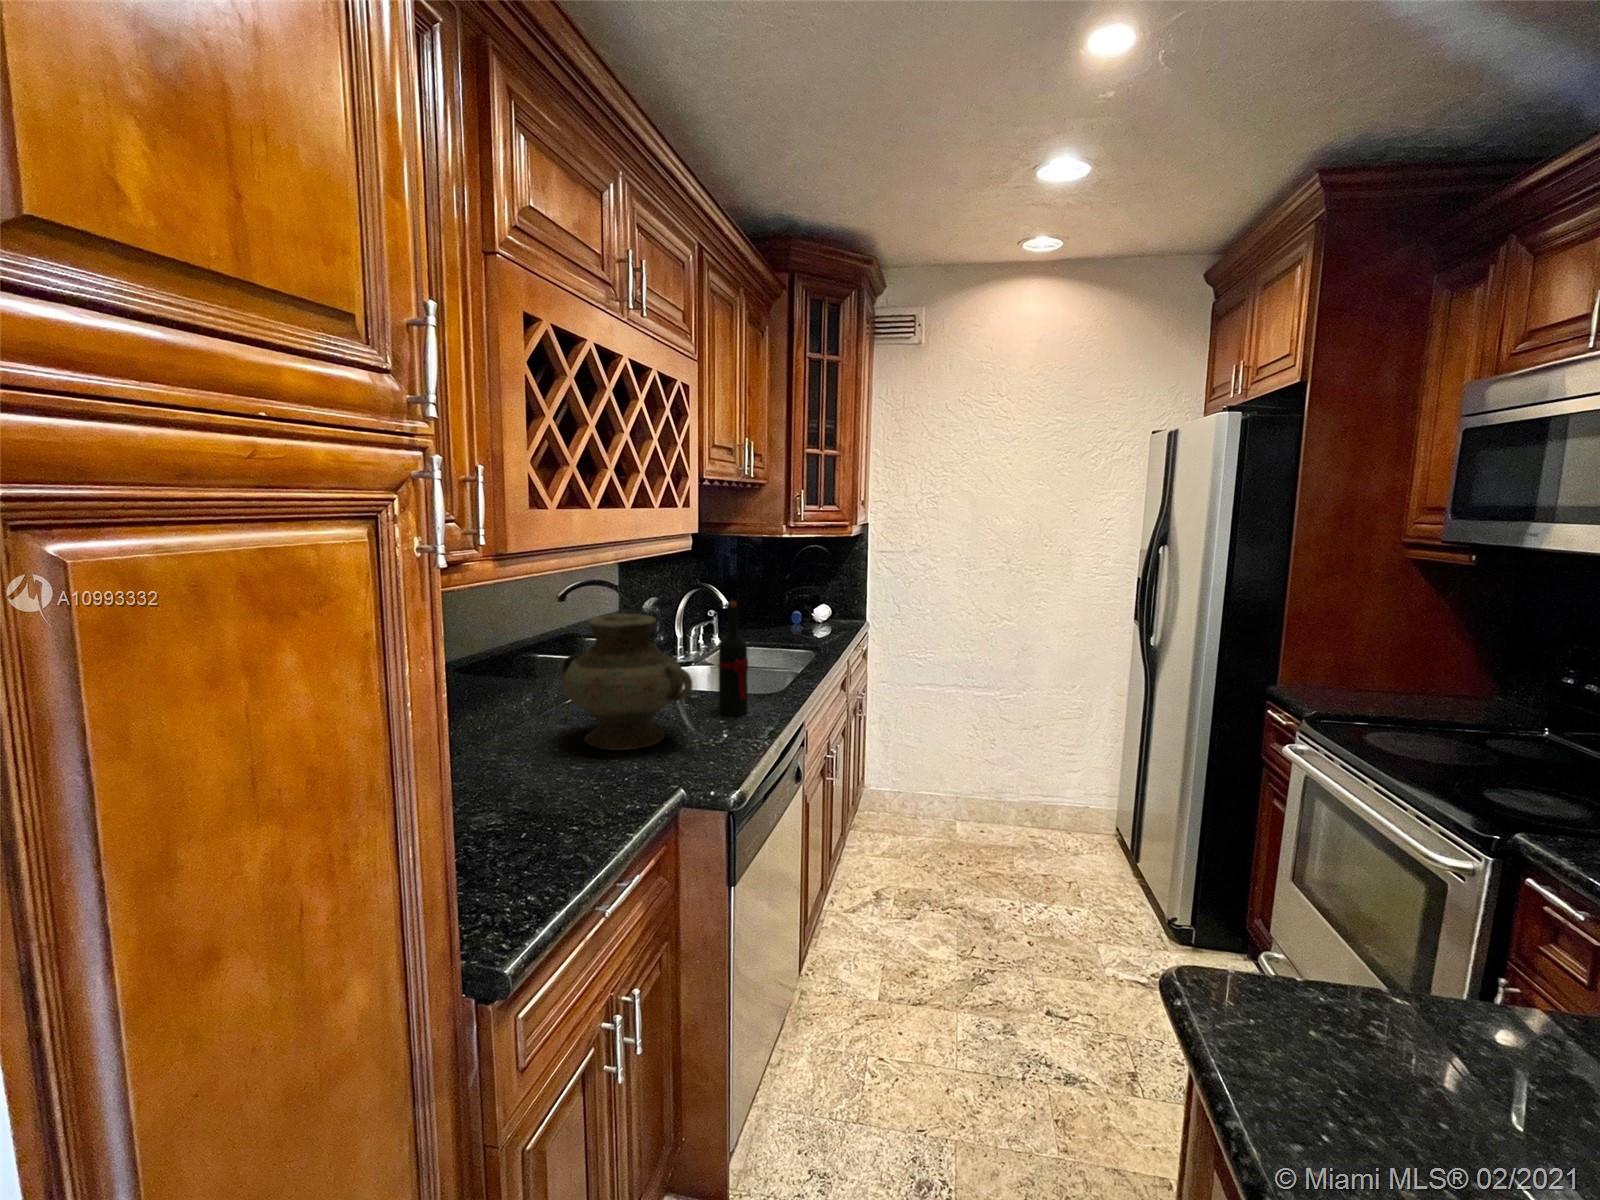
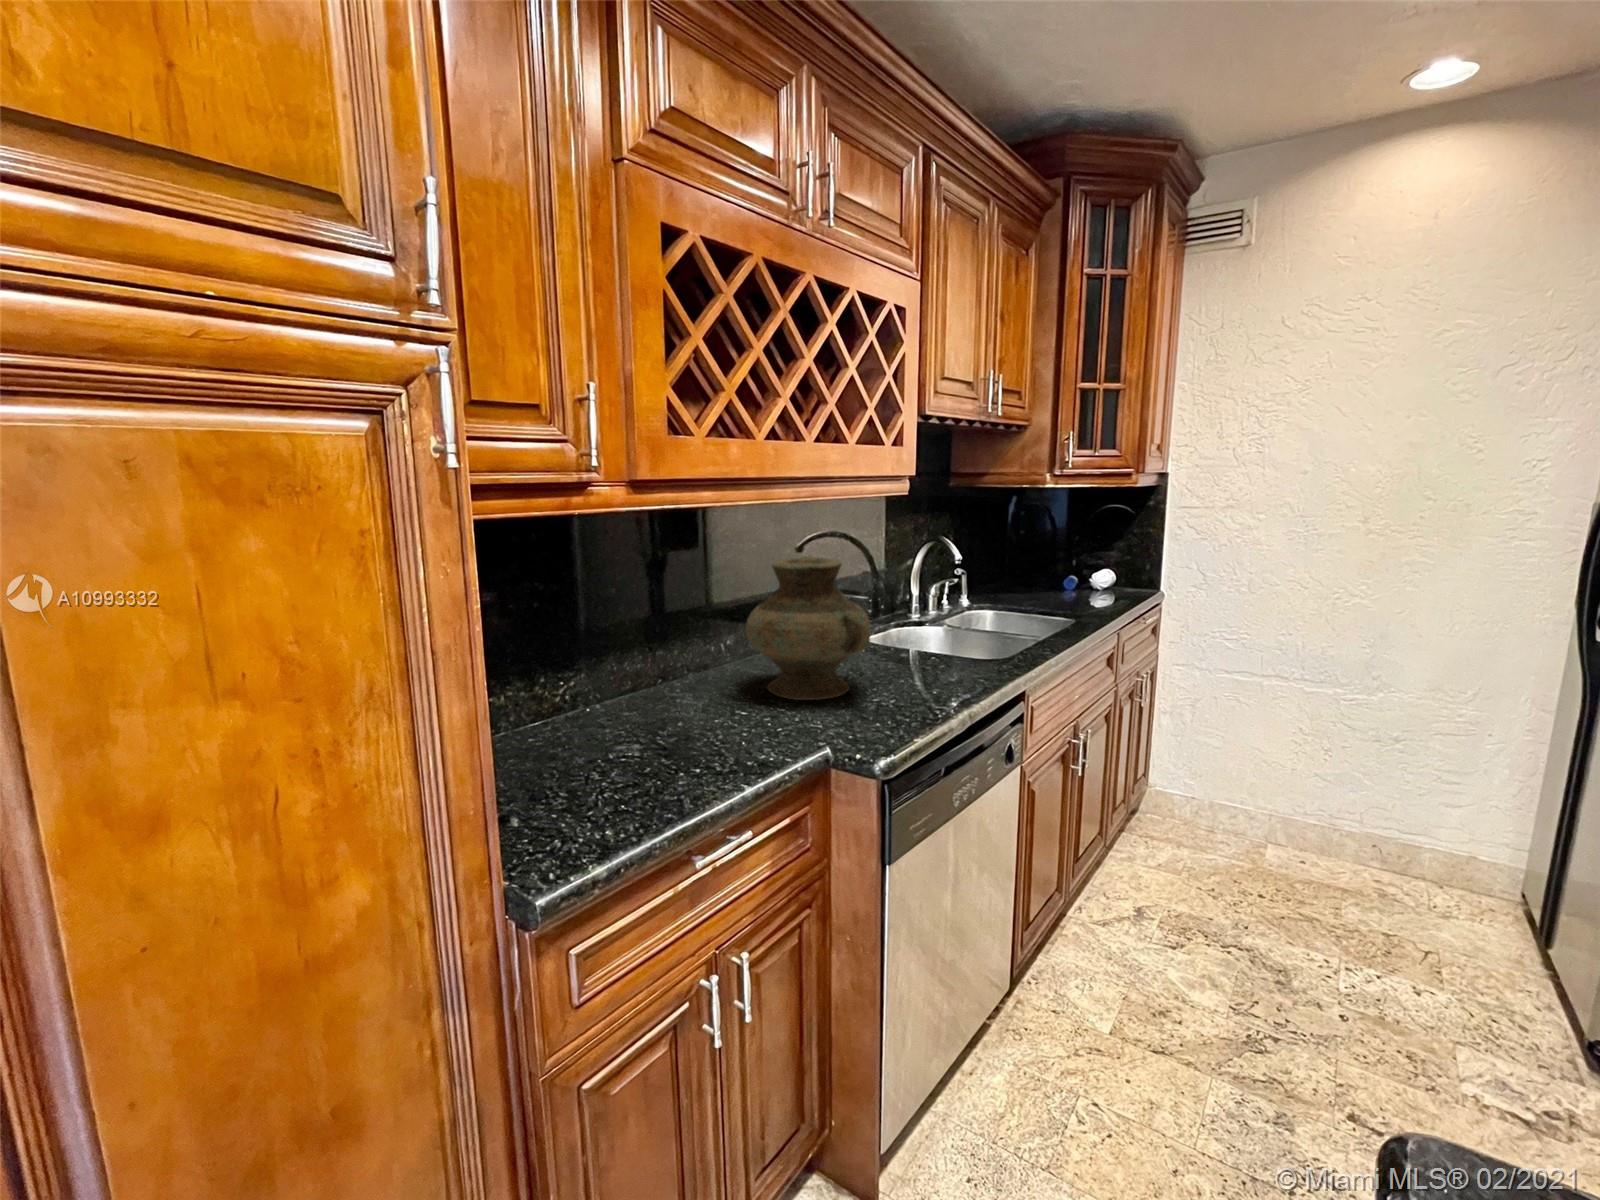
wine bottle: present [718,601,748,716] -> none [922,550,956,678]

